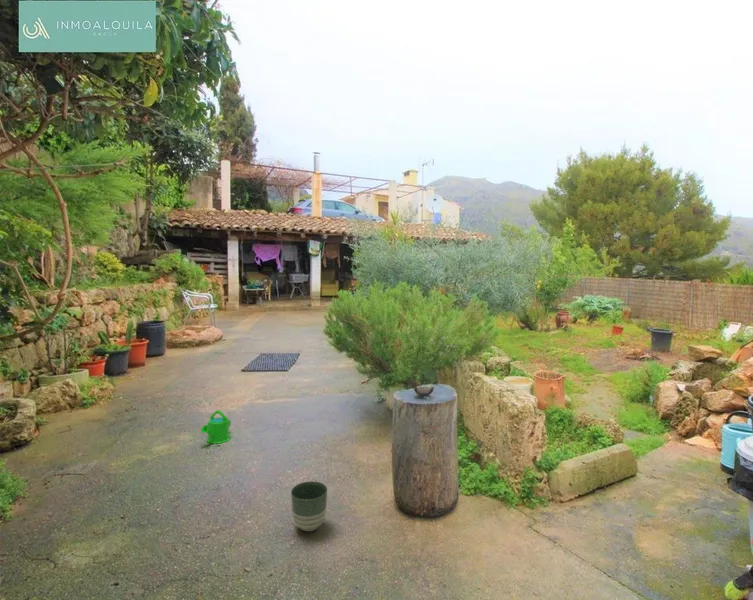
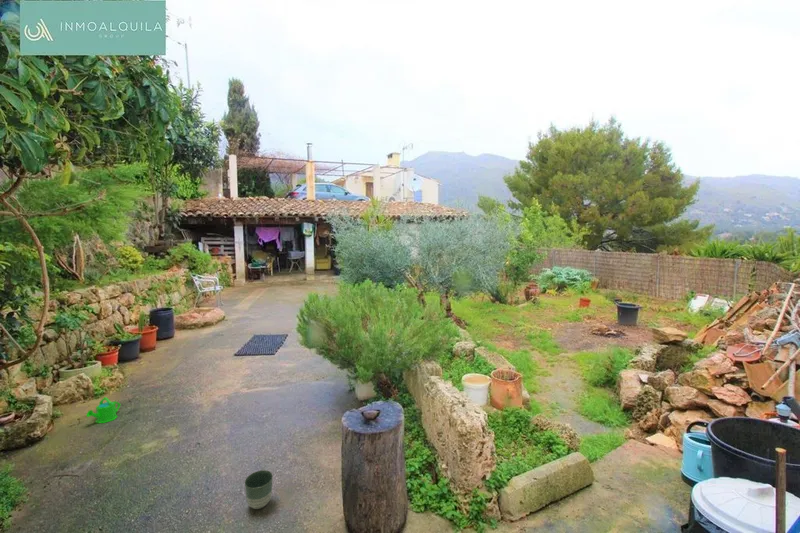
watering can: present [201,410,231,444] -> present [86,397,120,423]

